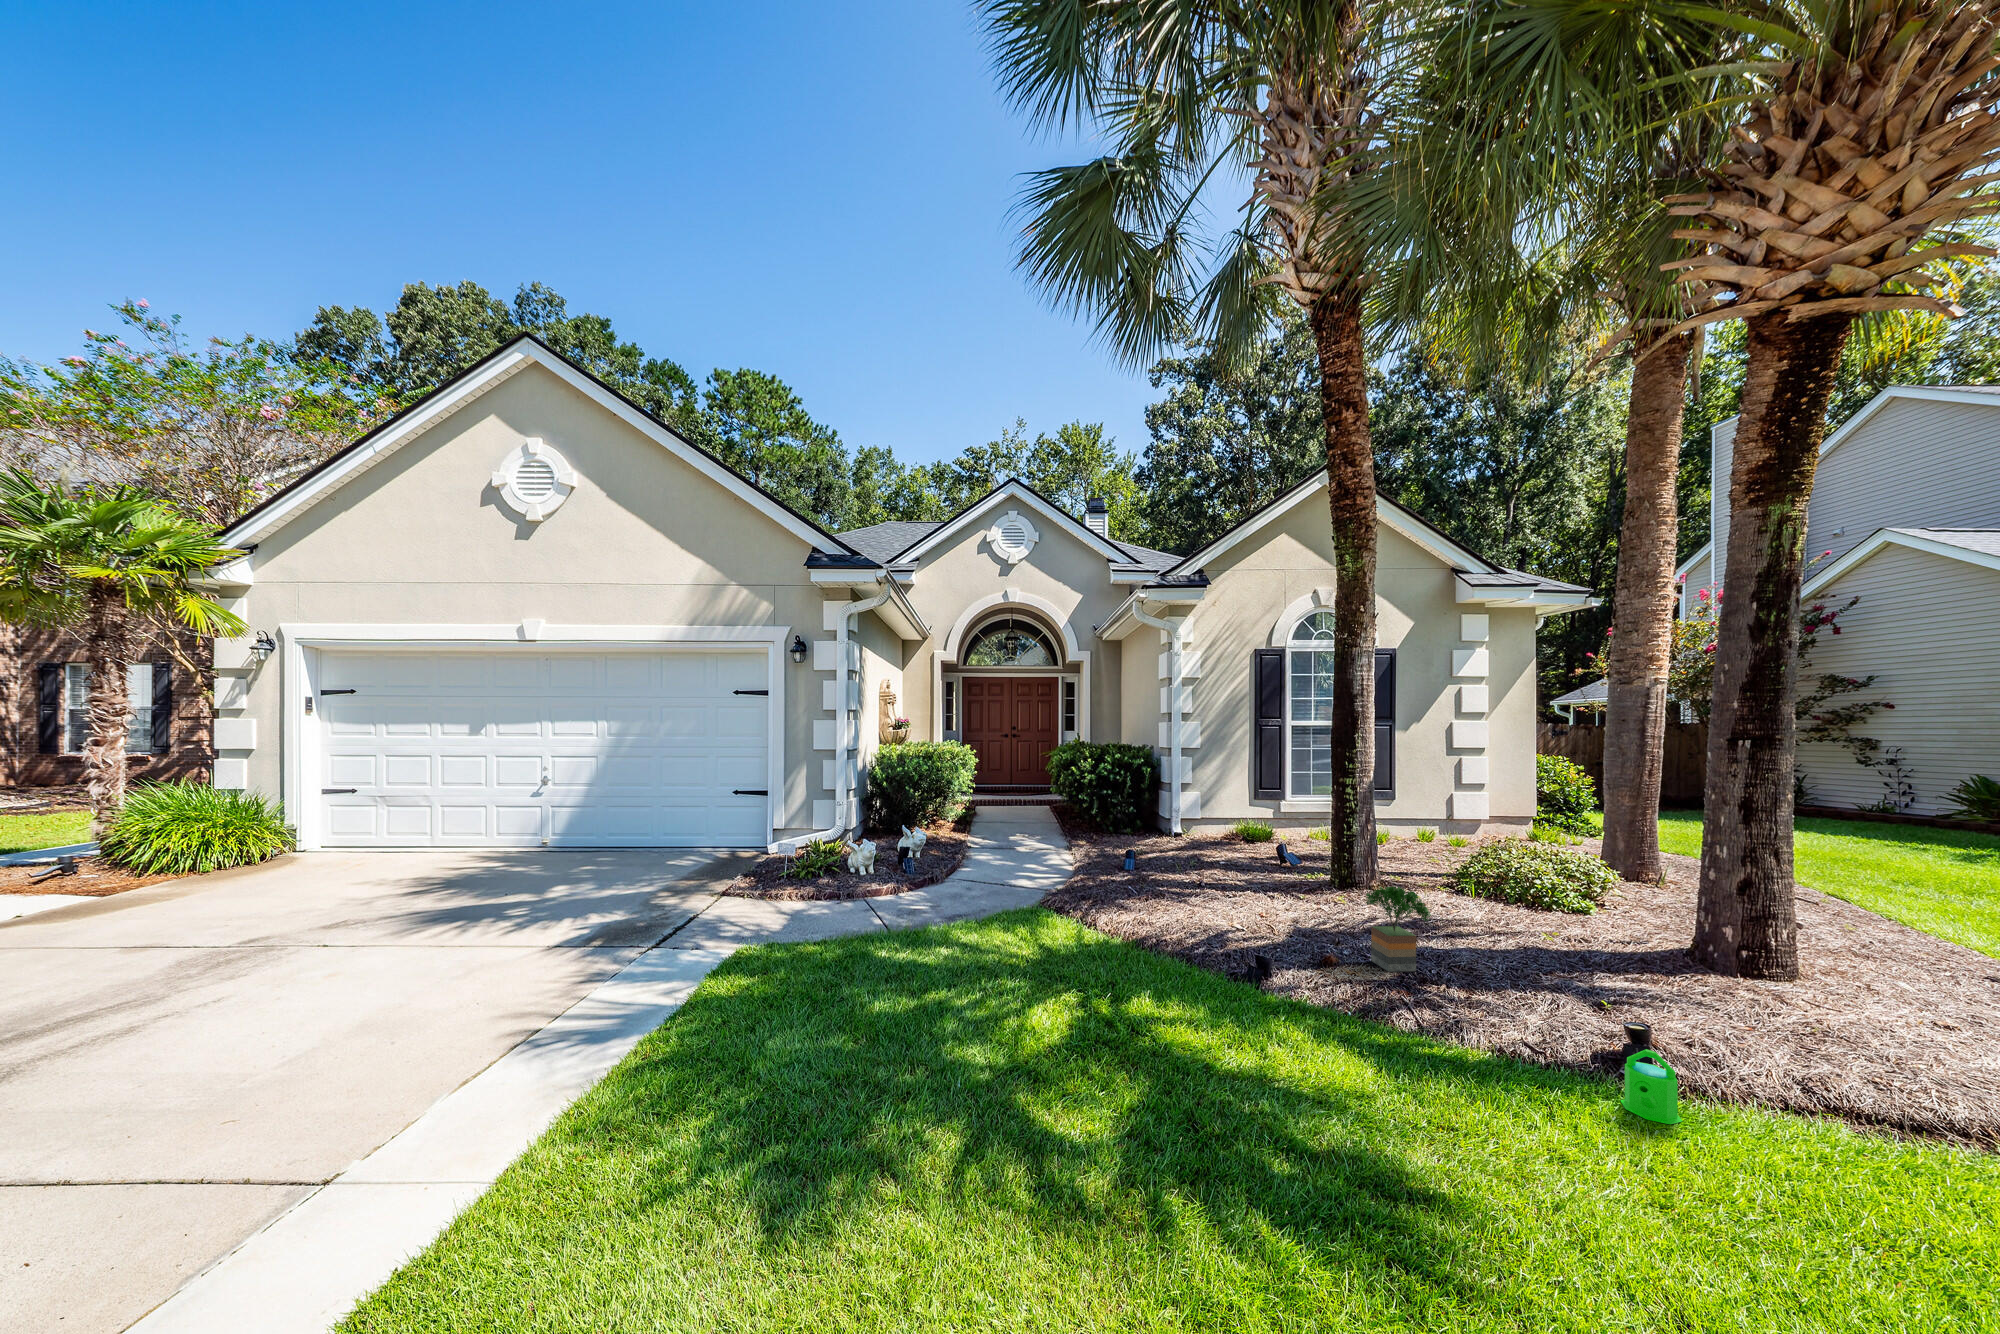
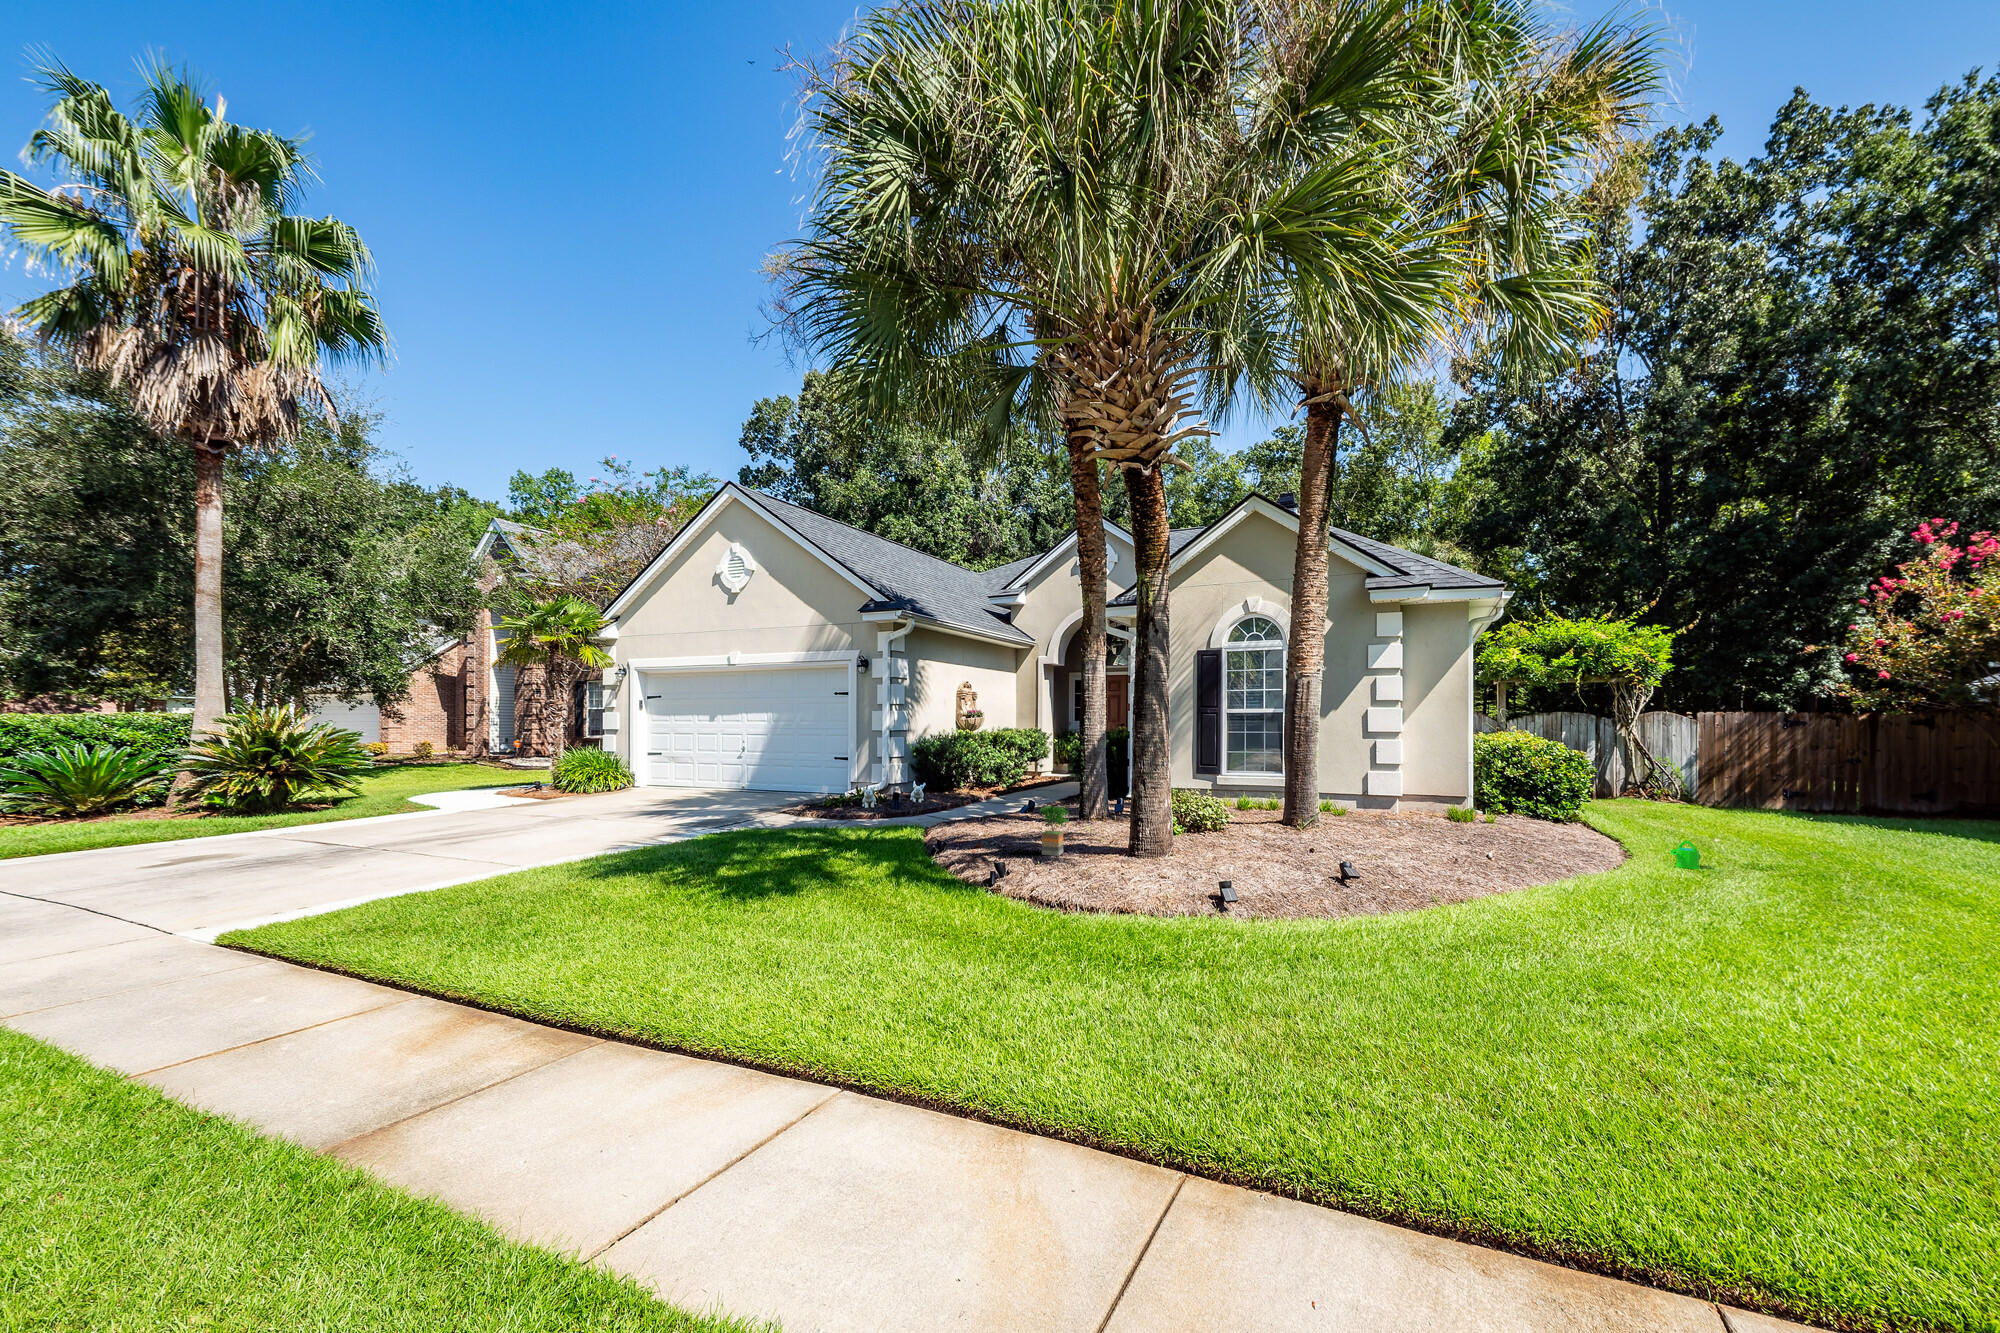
watering can: present [1620,1049,1682,1124] -> present [1670,840,1701,869]

